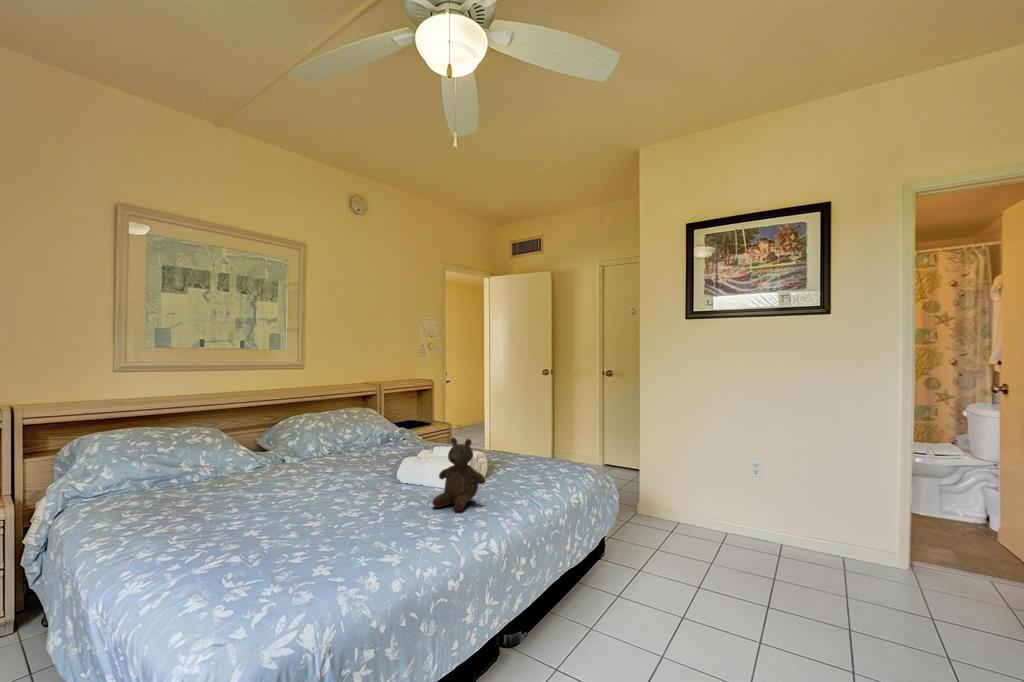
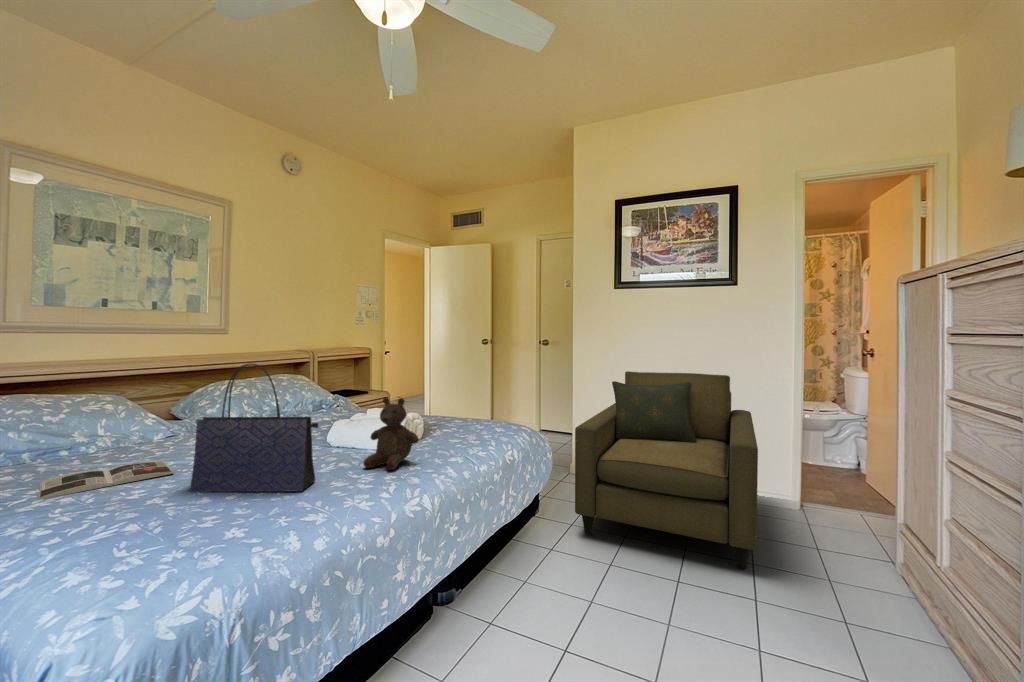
tote bag: none [280,406,393,530] -> present [190,364,318,492]
armchair: none [644,408,857,639] -> present [575,371,758,569]
magazine: none [158,492,265,527] -> present [38,460,174,500]

